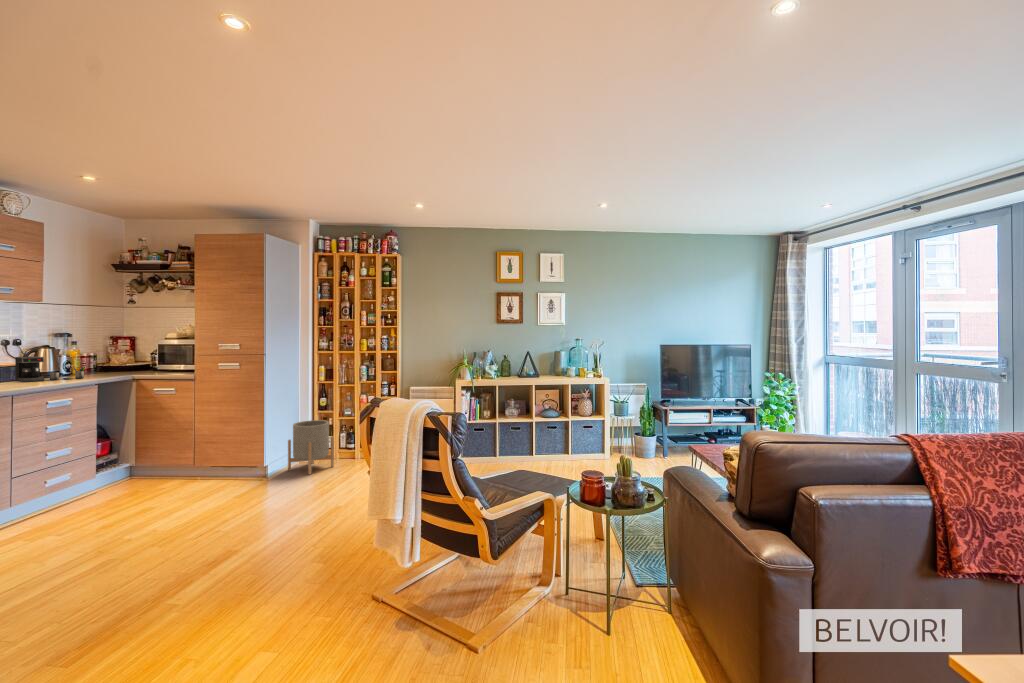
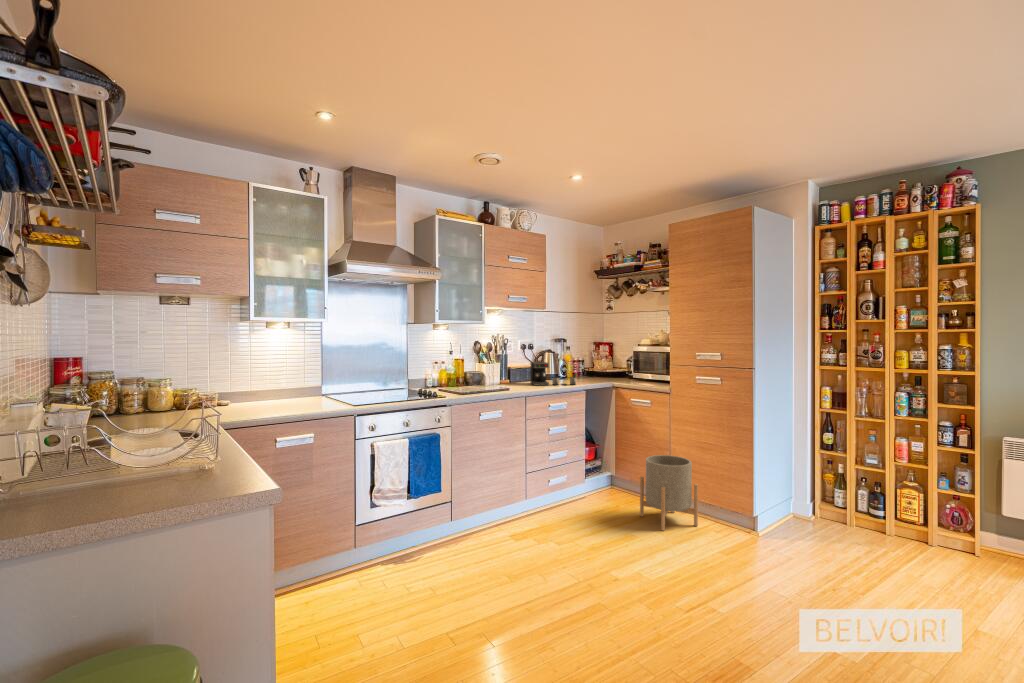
planter: present [288,420,334,474] -> present [640,455,698,531]

